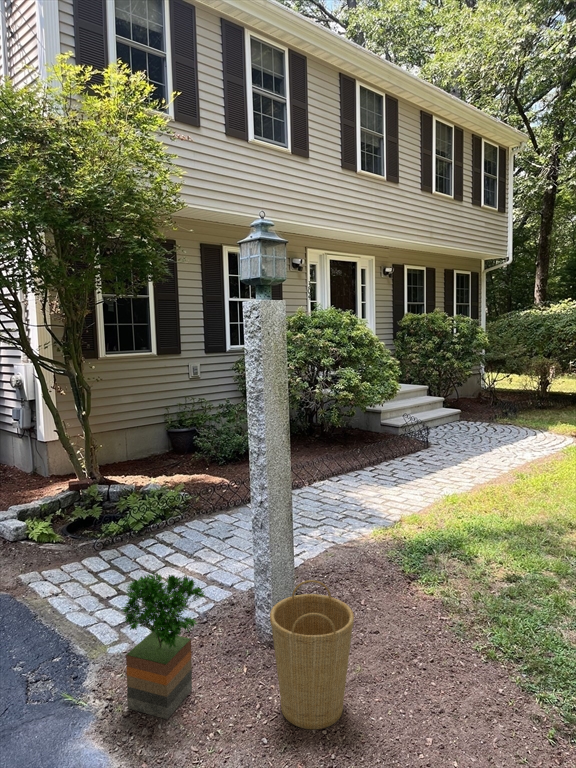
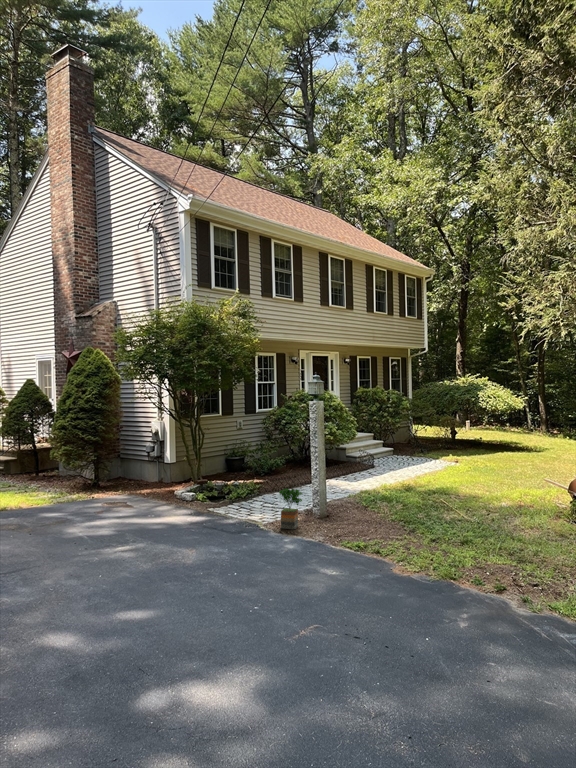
basket: present [270,580,354,729] -> none [324,490,349,529]

